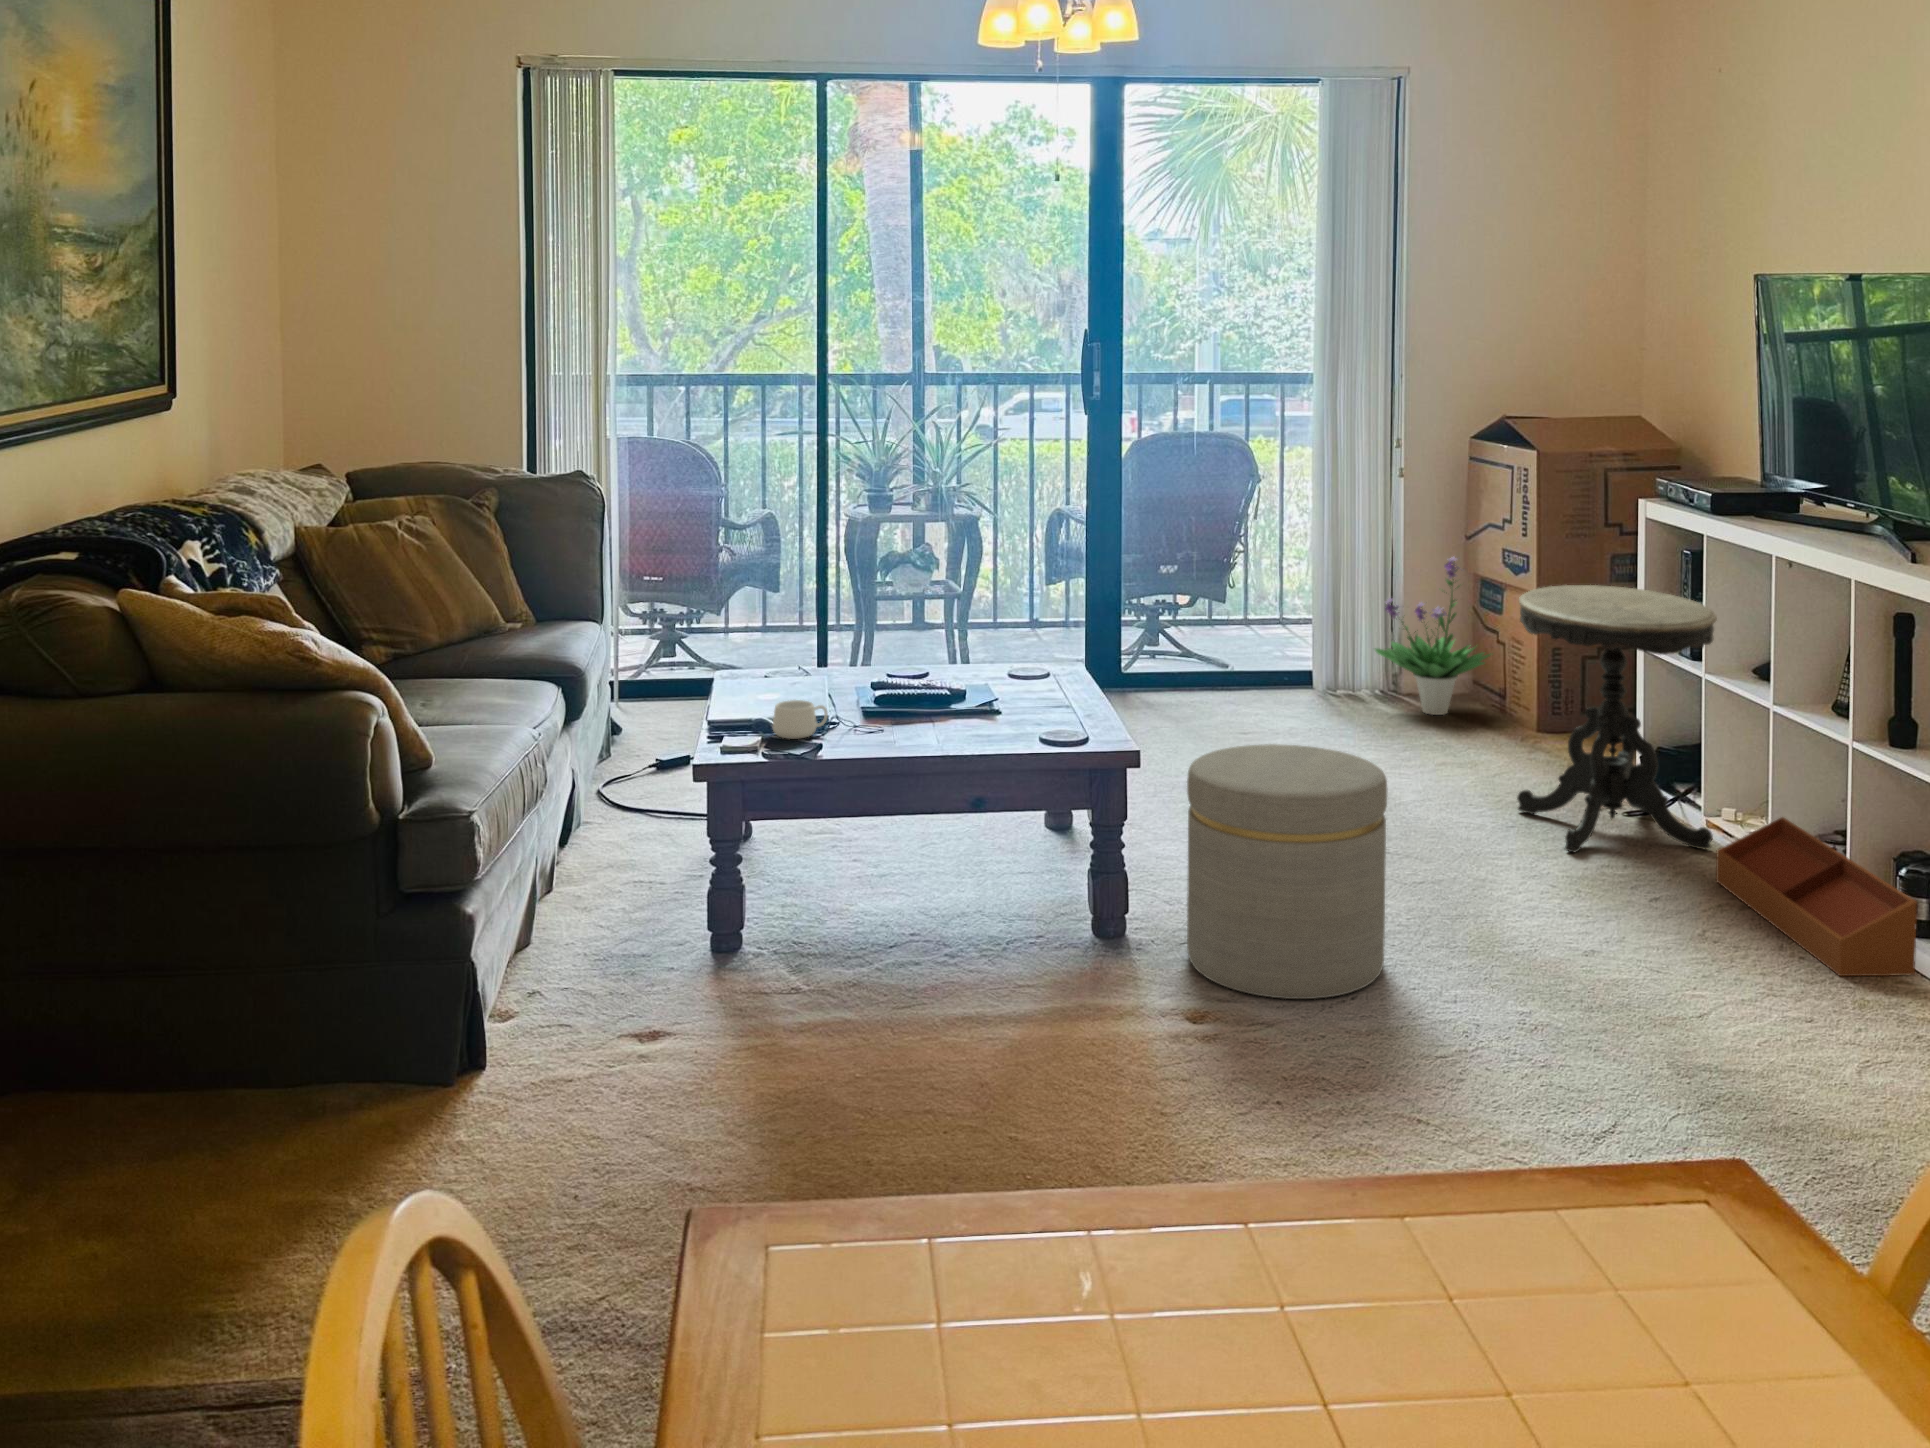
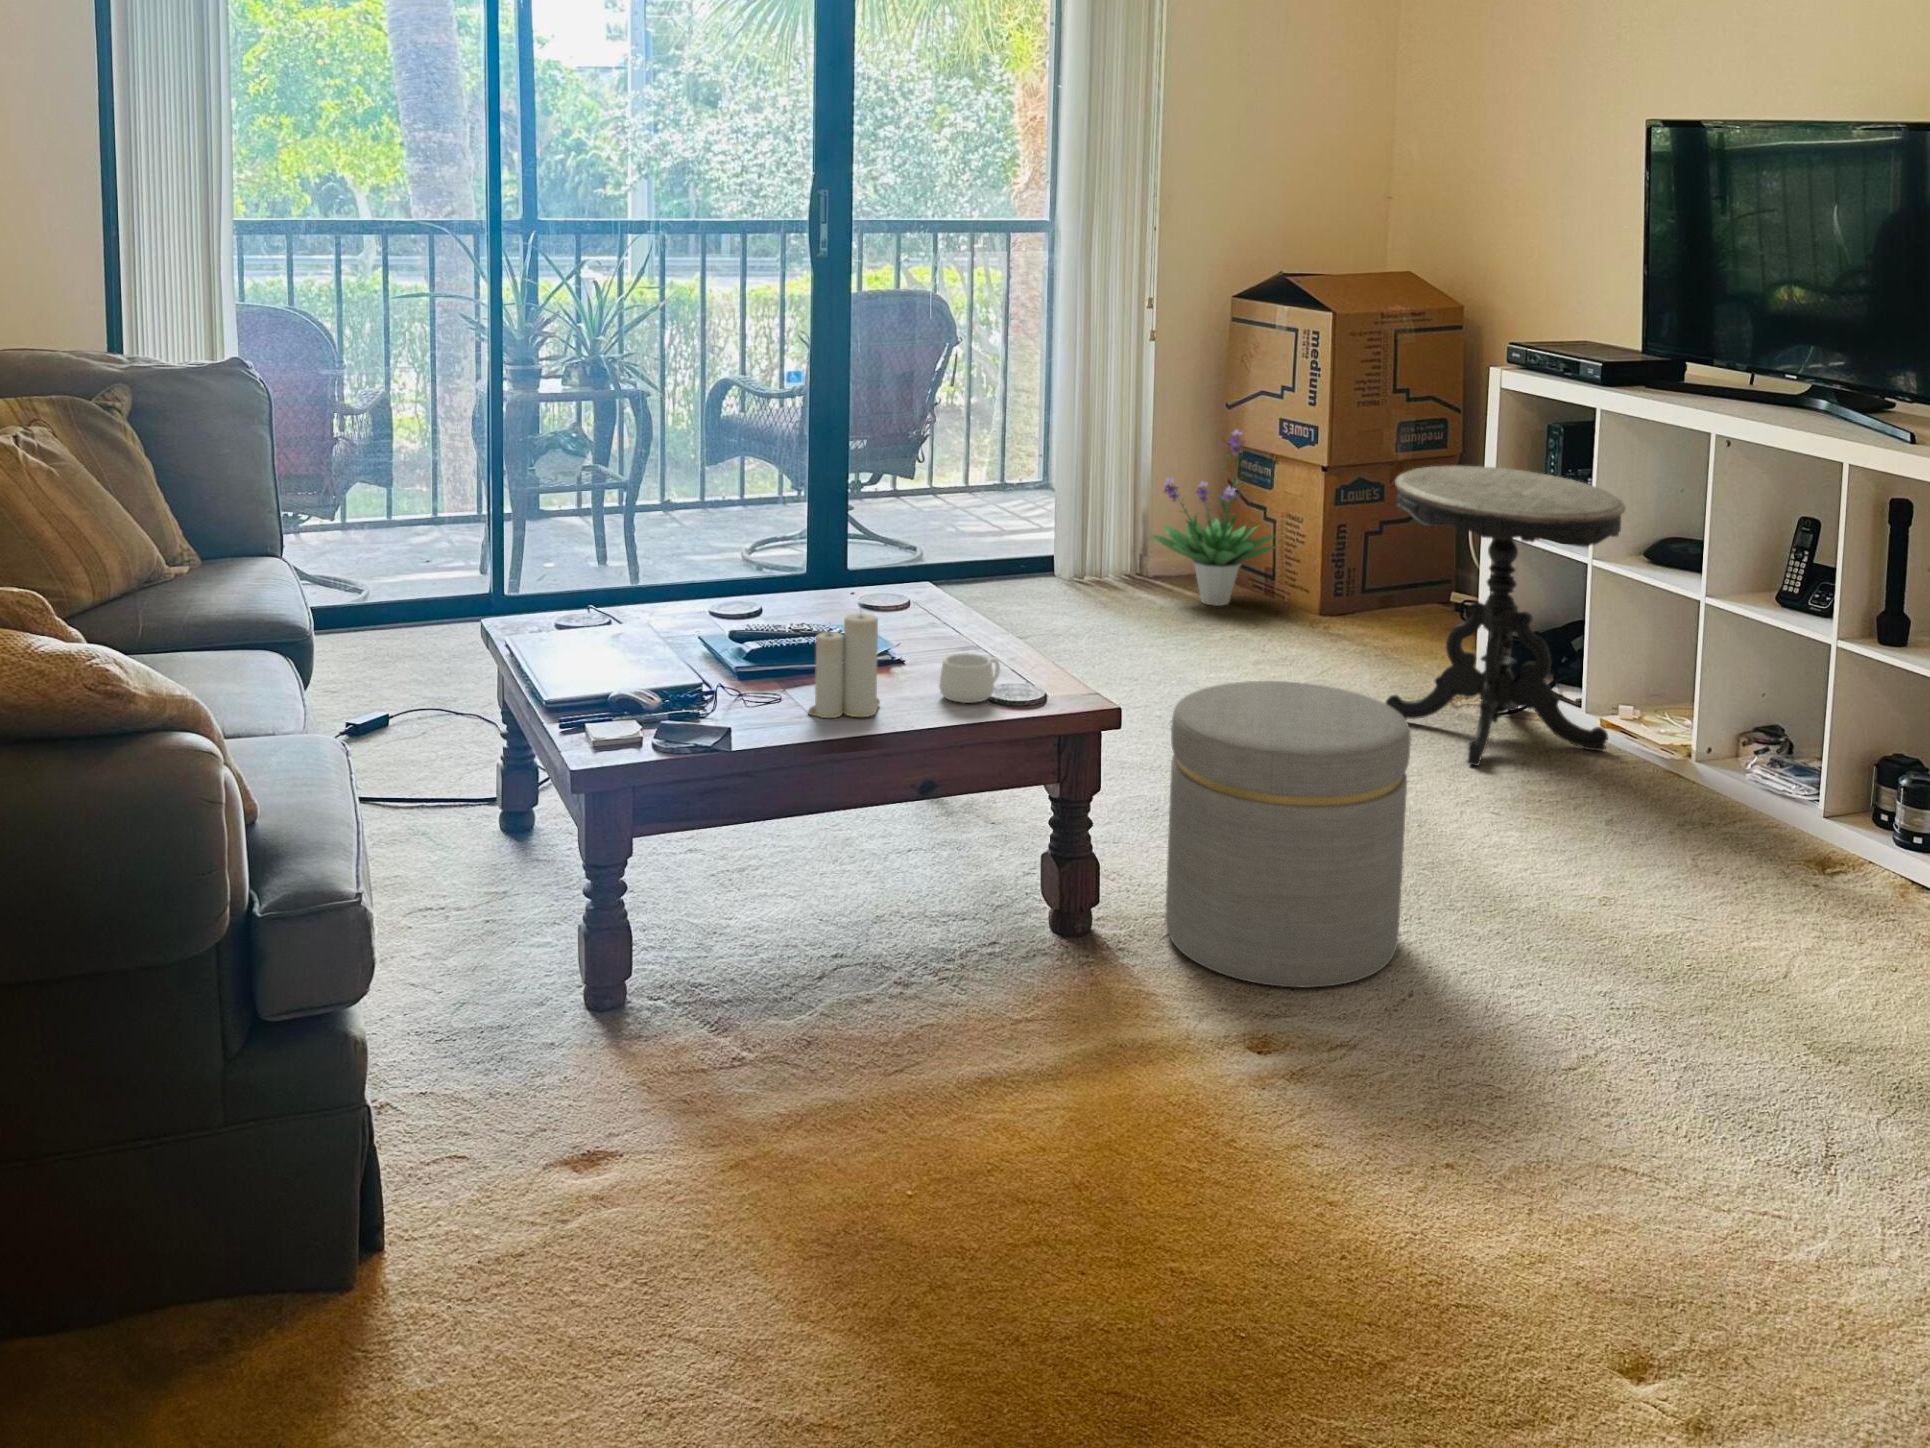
candle: none [888,658,949,747] -> present [808,613,880,718]
mug: present [773,700,828,739] -> present [939,653,1000,703]
storage bin: present [1716,817,1918,976] -> none [1639,715,1911,893]

